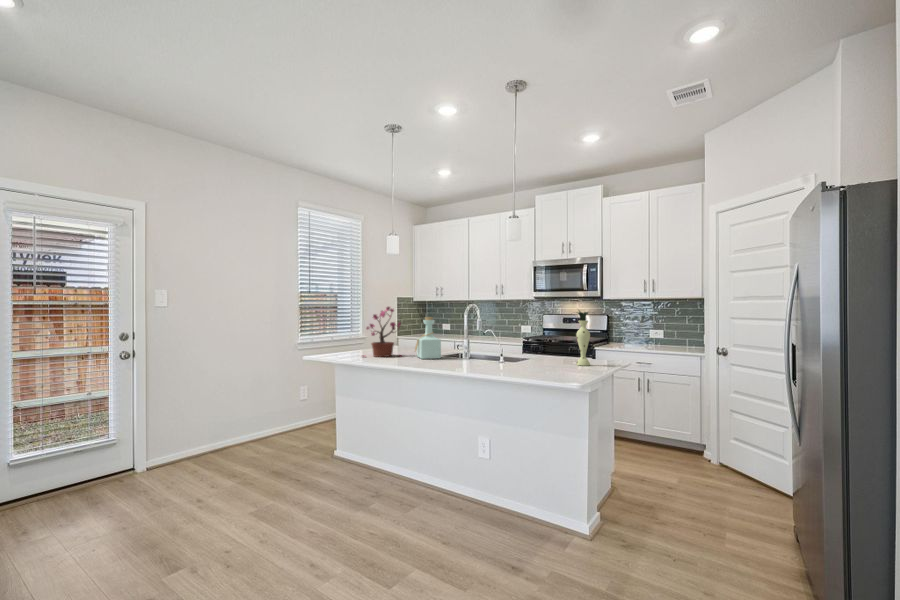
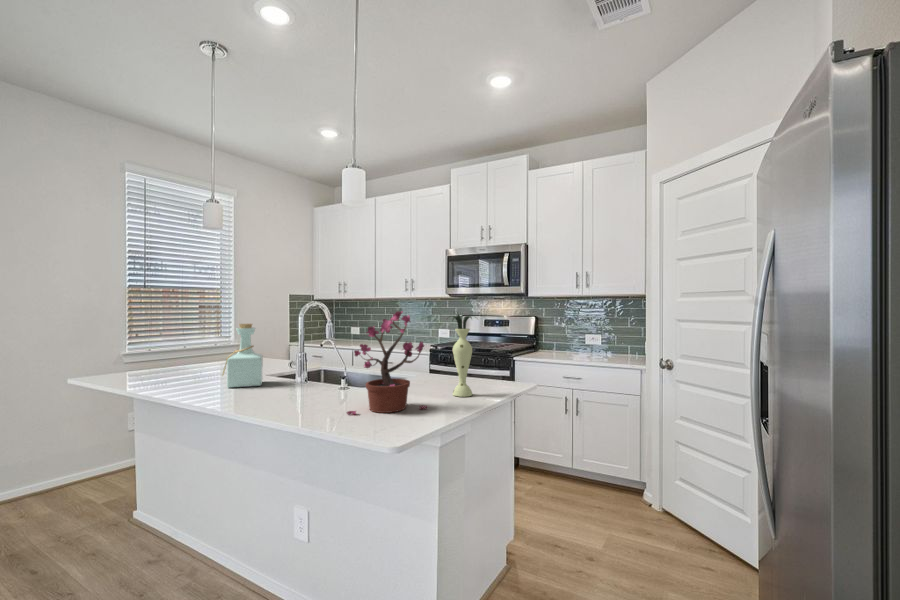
potted plant: present [367,307,401,357] -> present [347,311,427,415]

